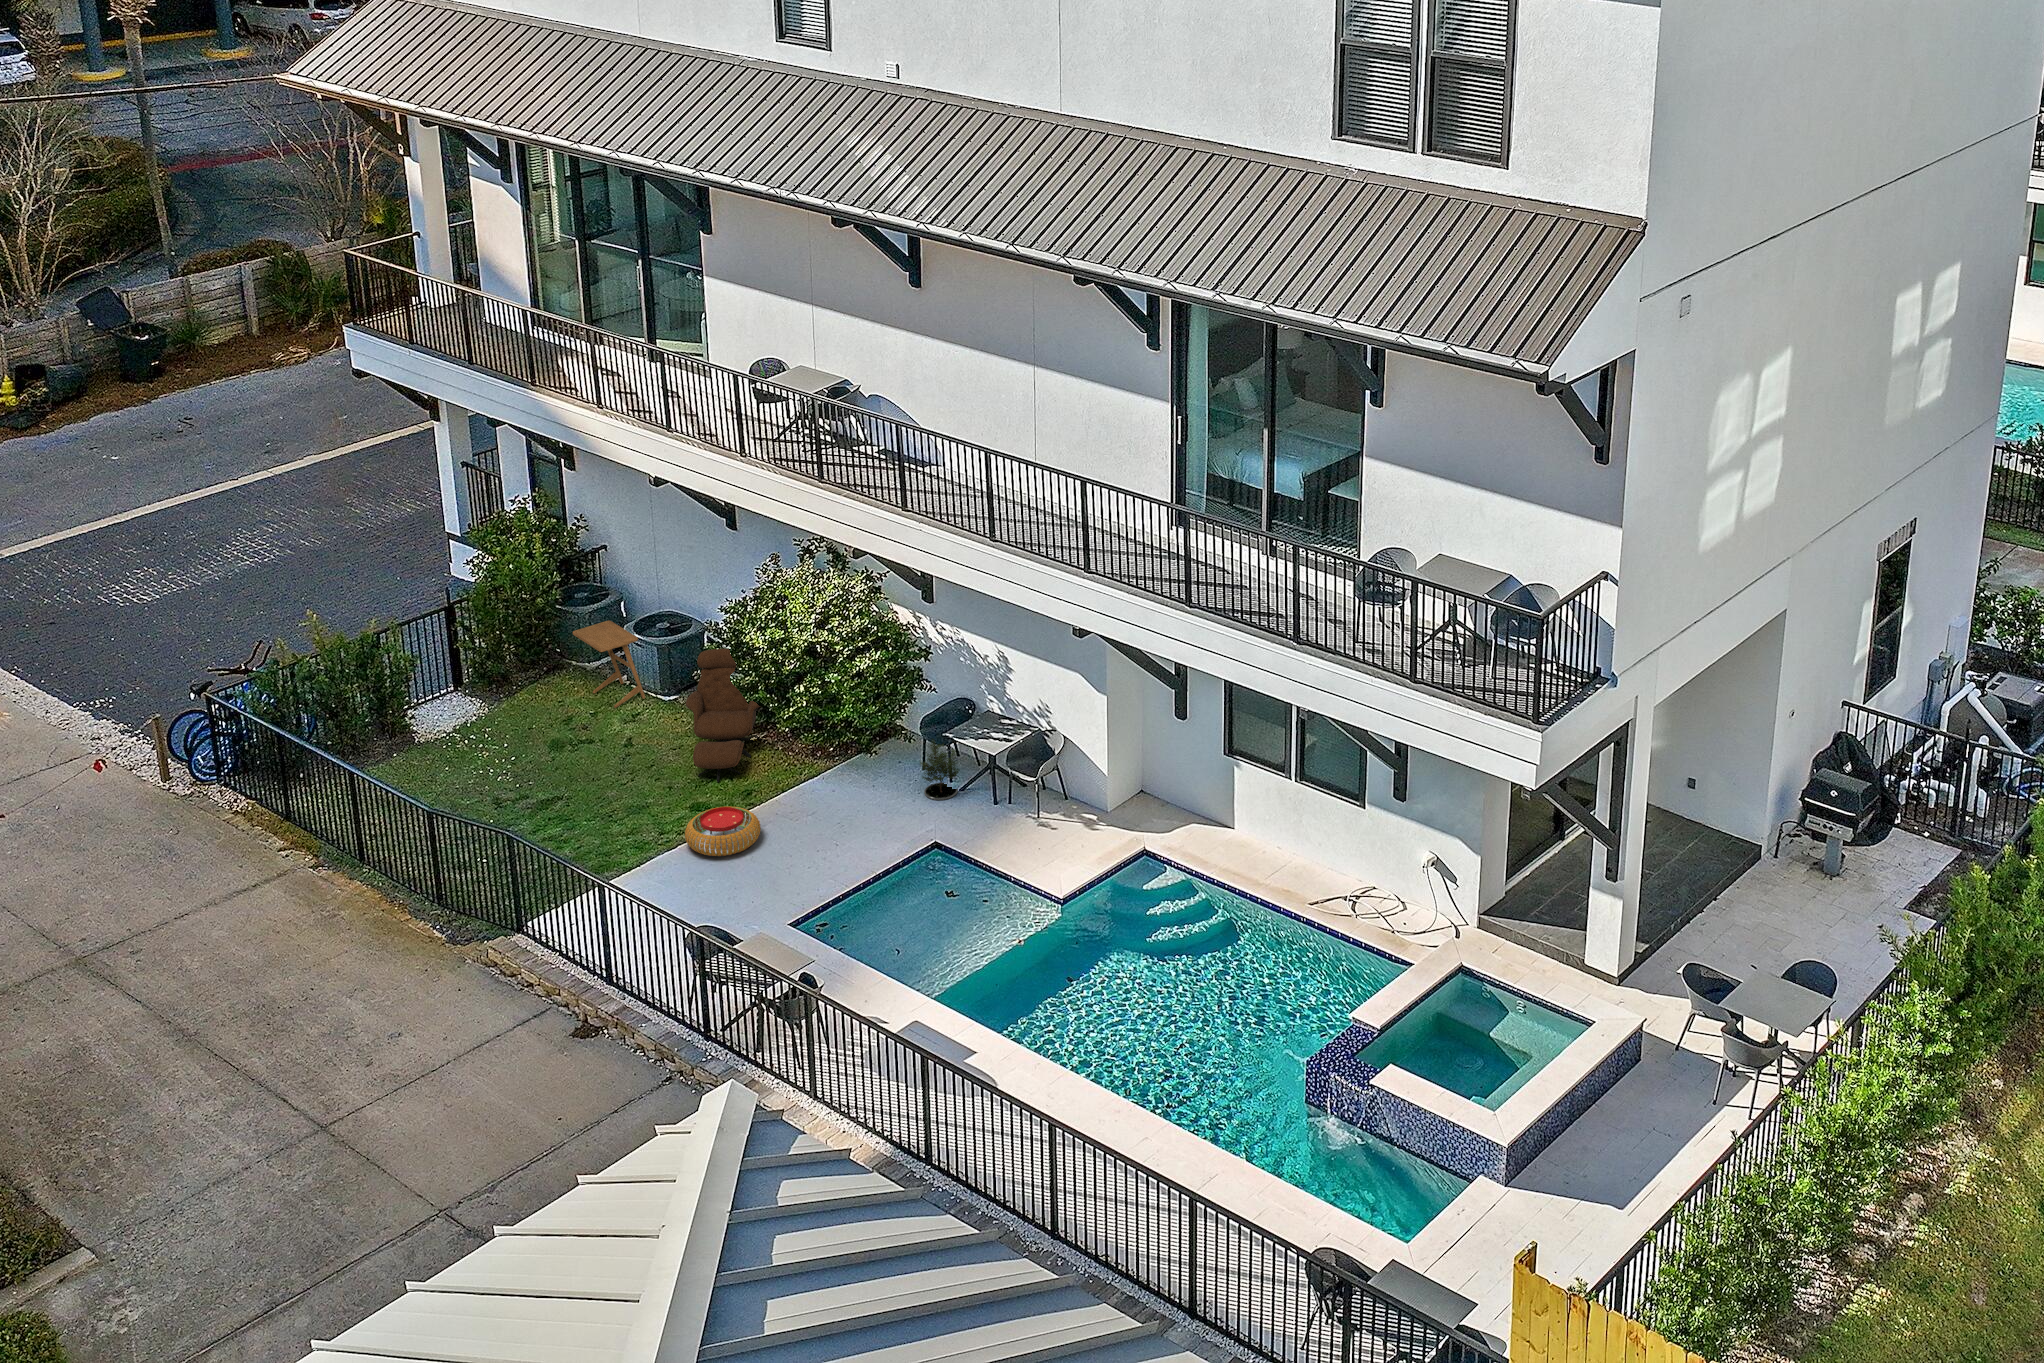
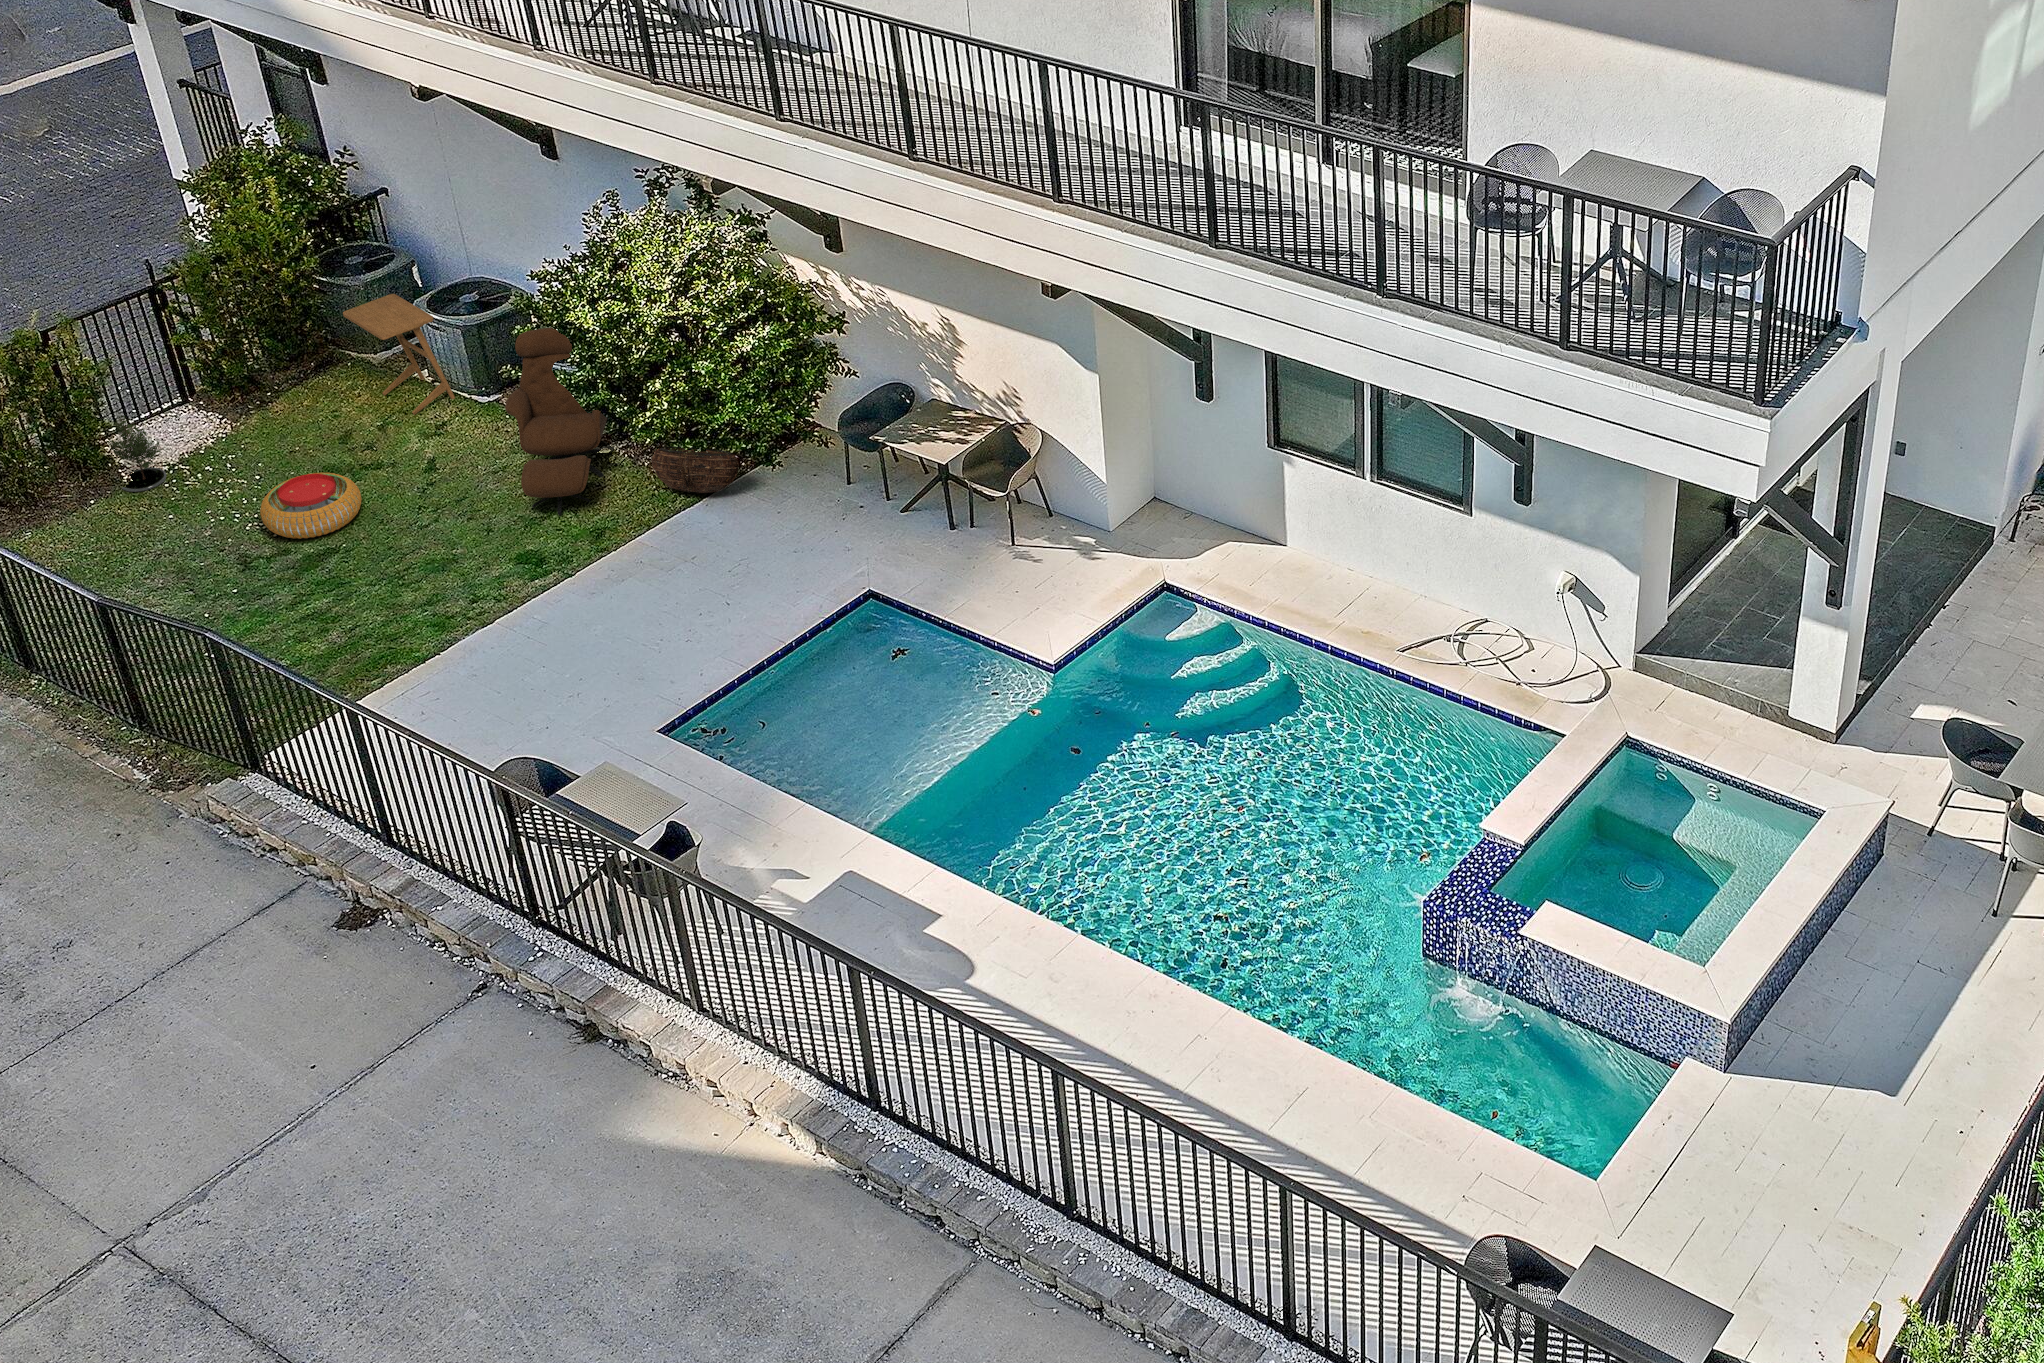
basket: none [787,737,850,772] -> present [652,447,739,493]
potted tree: present [920,740,959,800] -> present [107,416,166,492]
pouf: present [685,806,760,856] -> present [260,472,362,539]

